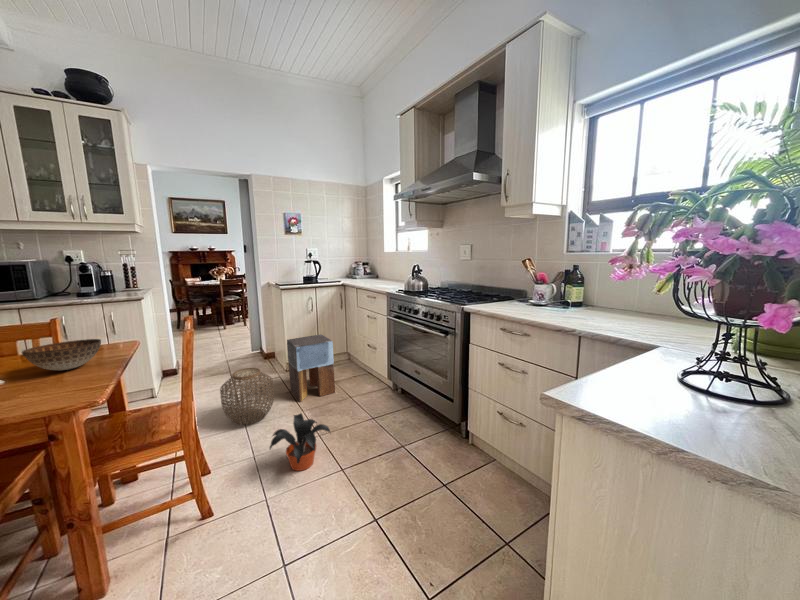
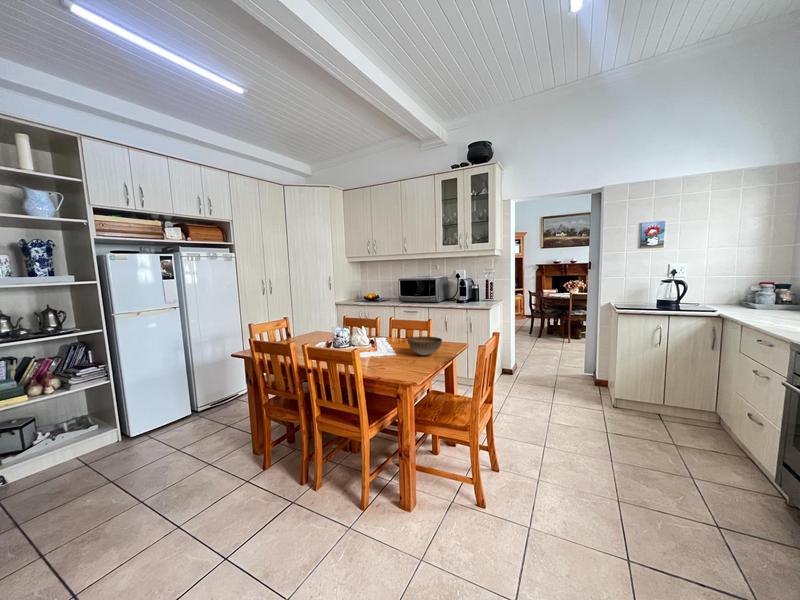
stool: present [287,334,335,402] -> none [609,372,673,459]
woven basket: present [220,368,274,425] -> none [528,389,581,447]
potted plant: present [270,413,330,471] -> none [545,459,623,527]

